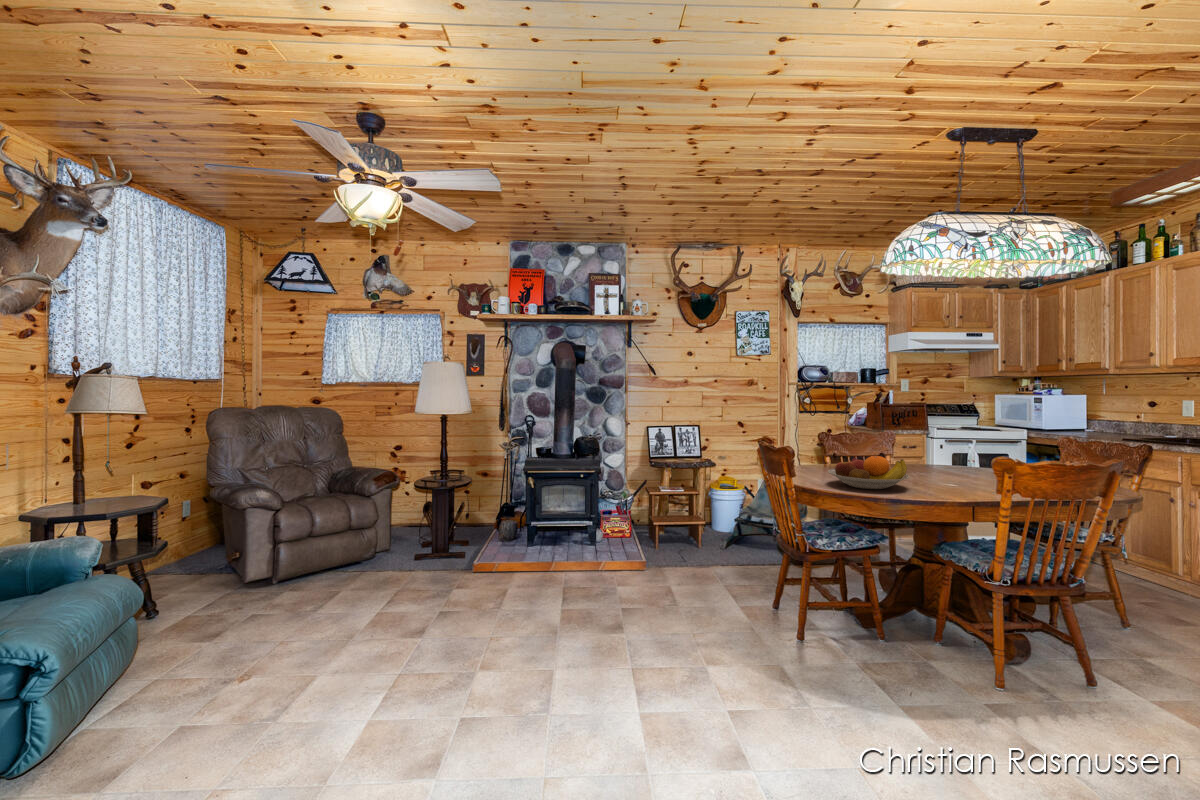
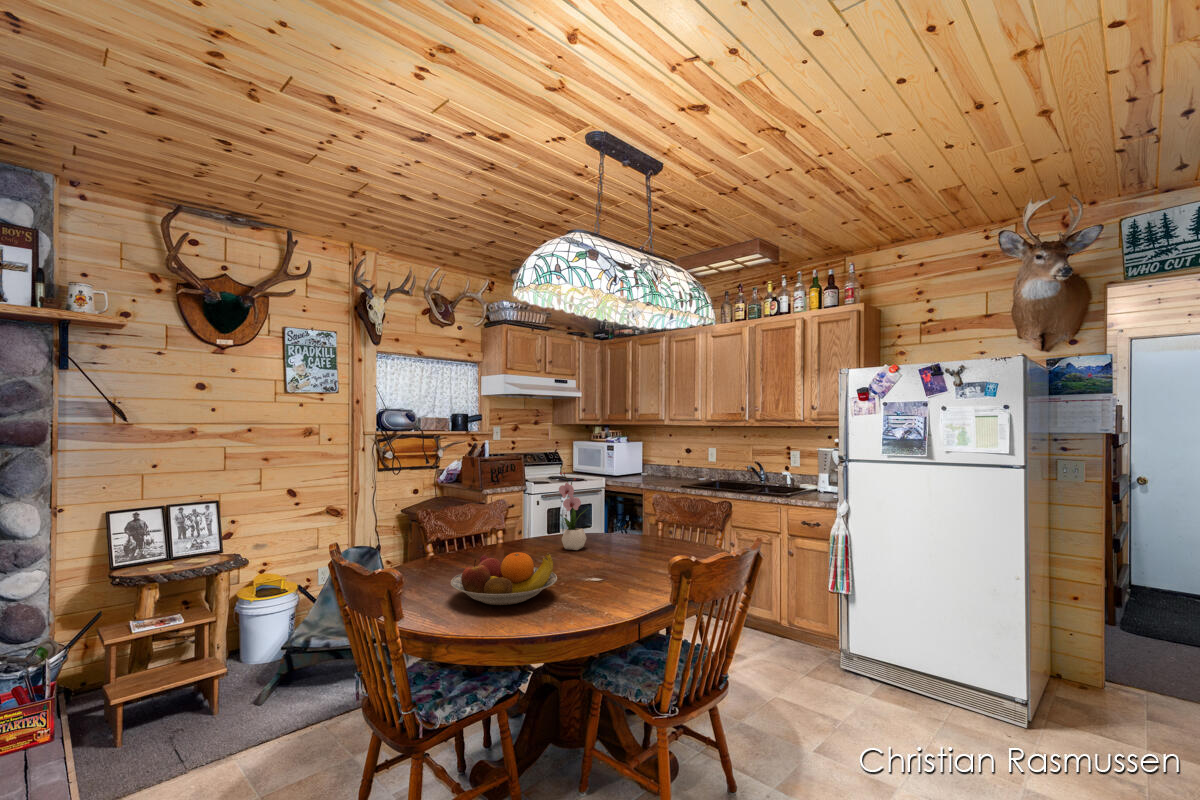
flower arrangement: none [933,409,966,473] -> present [559,472,587,550]

